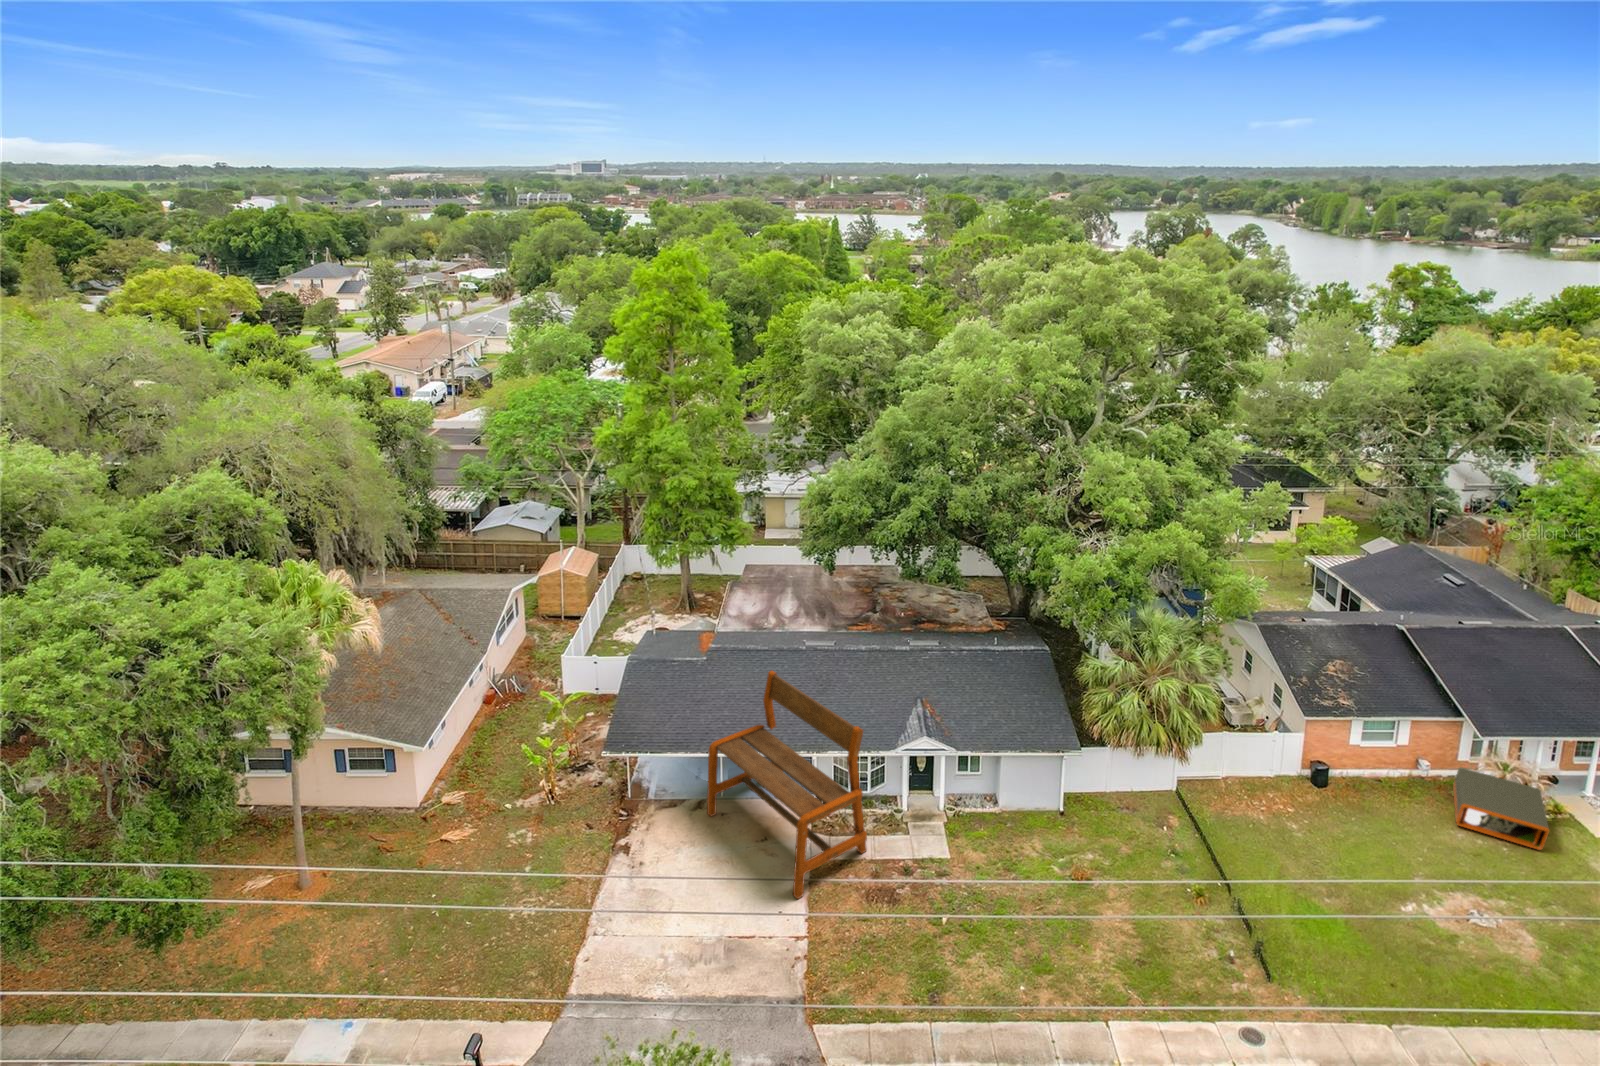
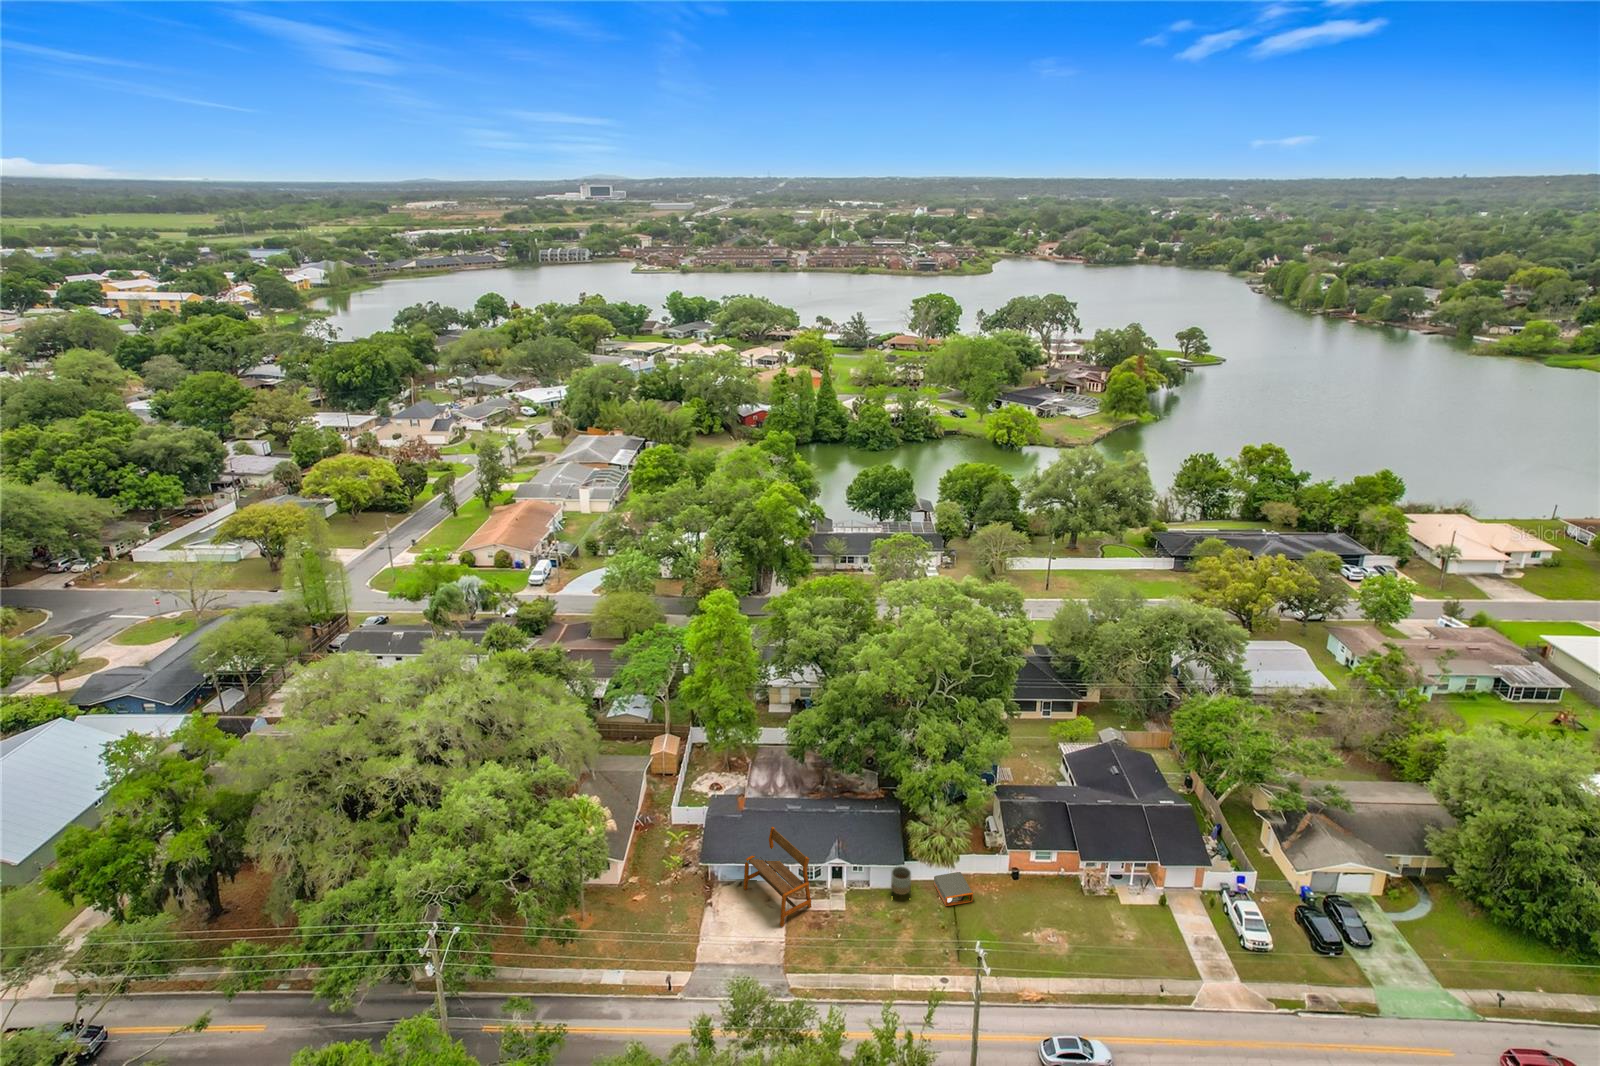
planter: none [1049,755,1102,832] -> present [891,866,911,895]
storage box: present [1453,768,1549,850] -> present [934,872,973,906]

